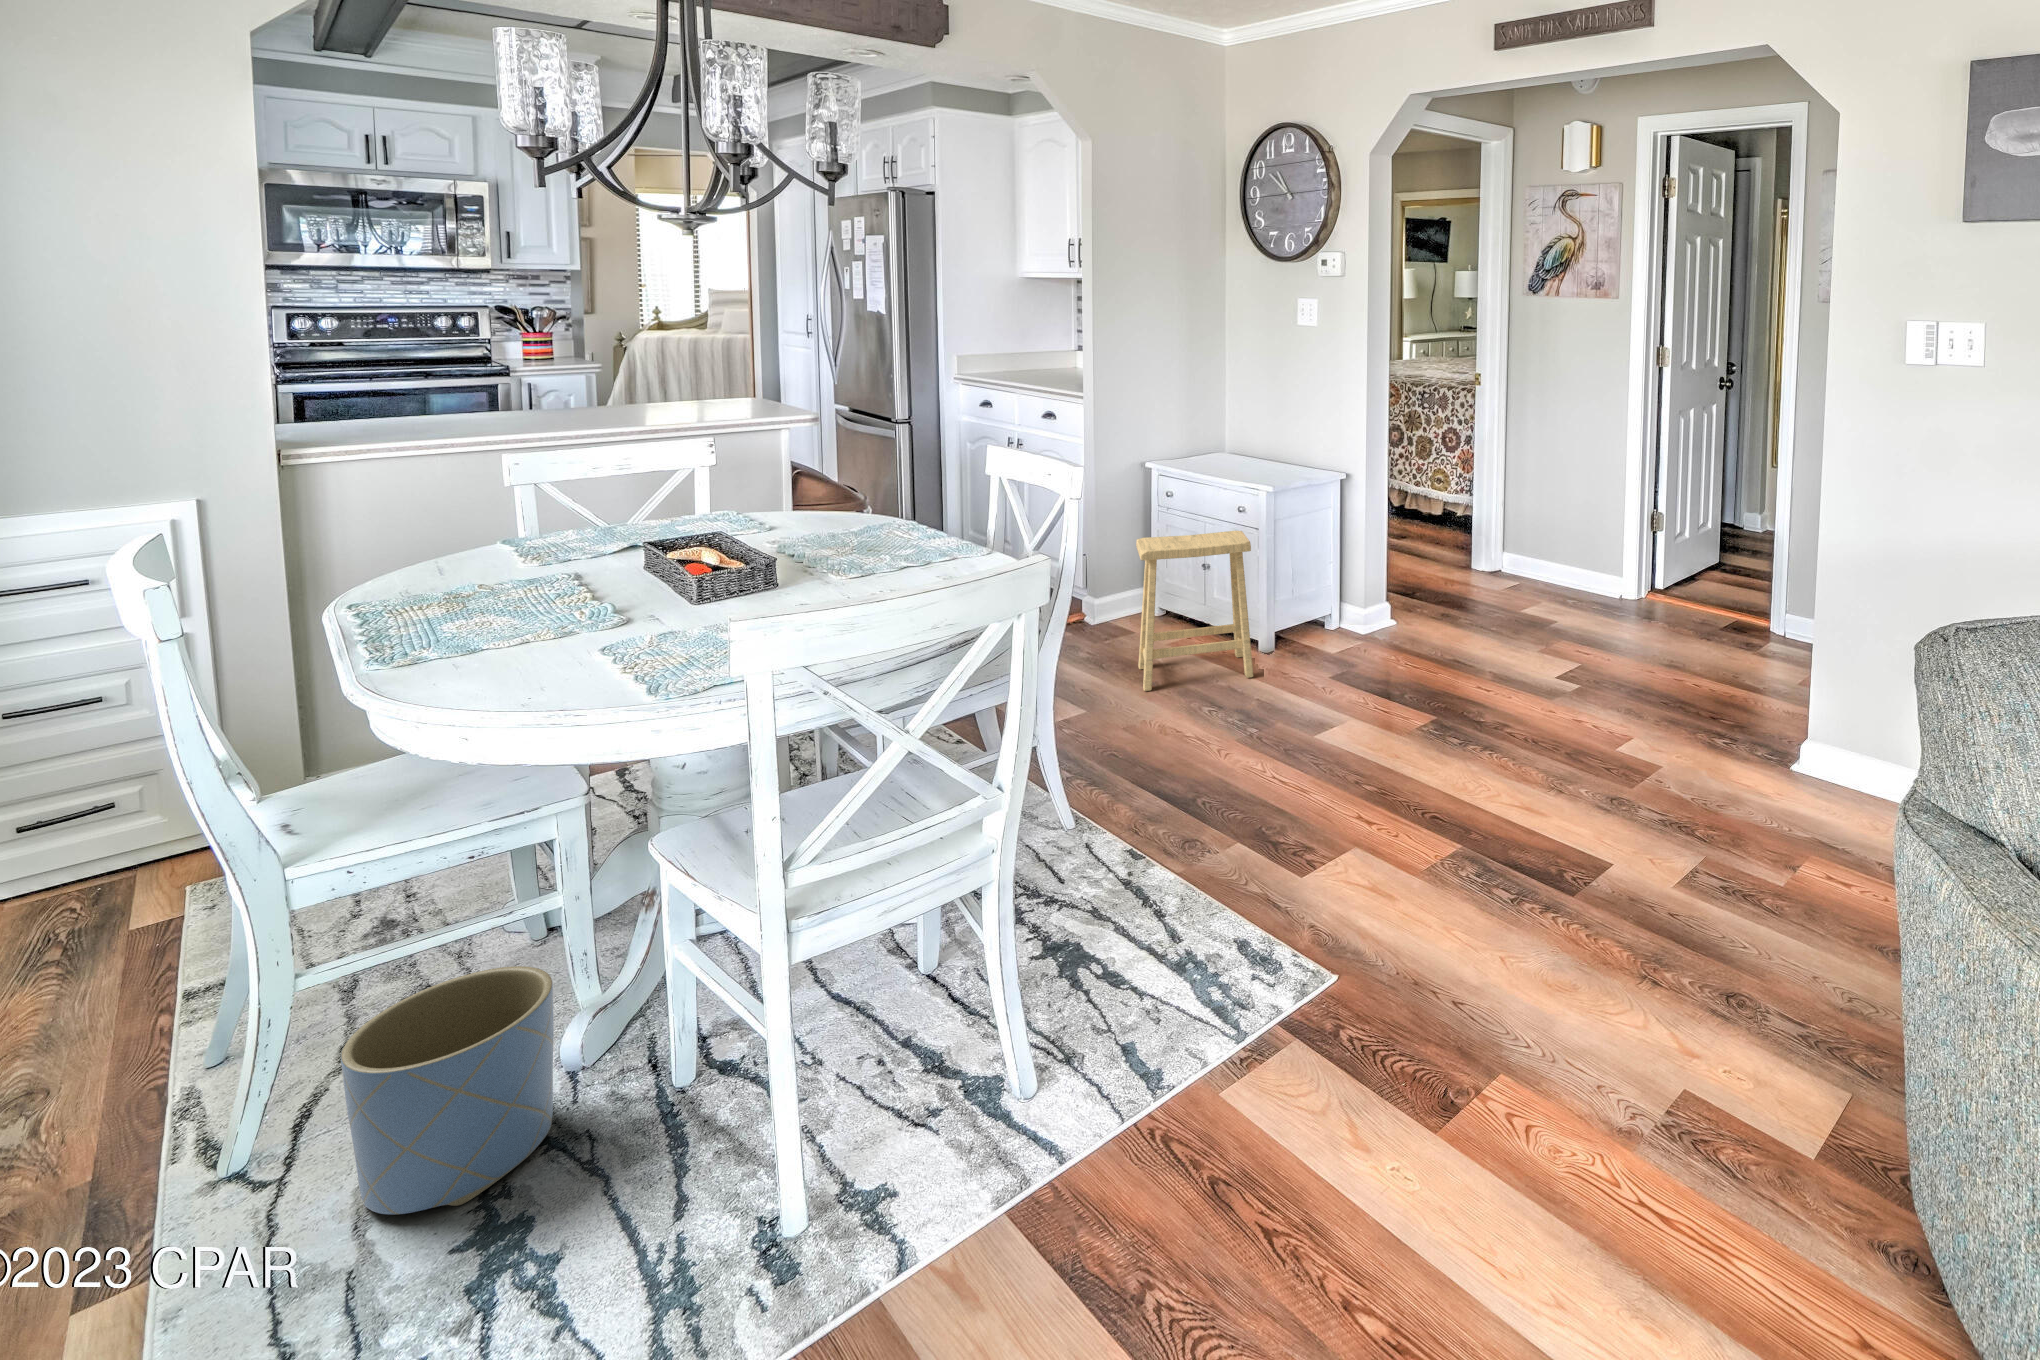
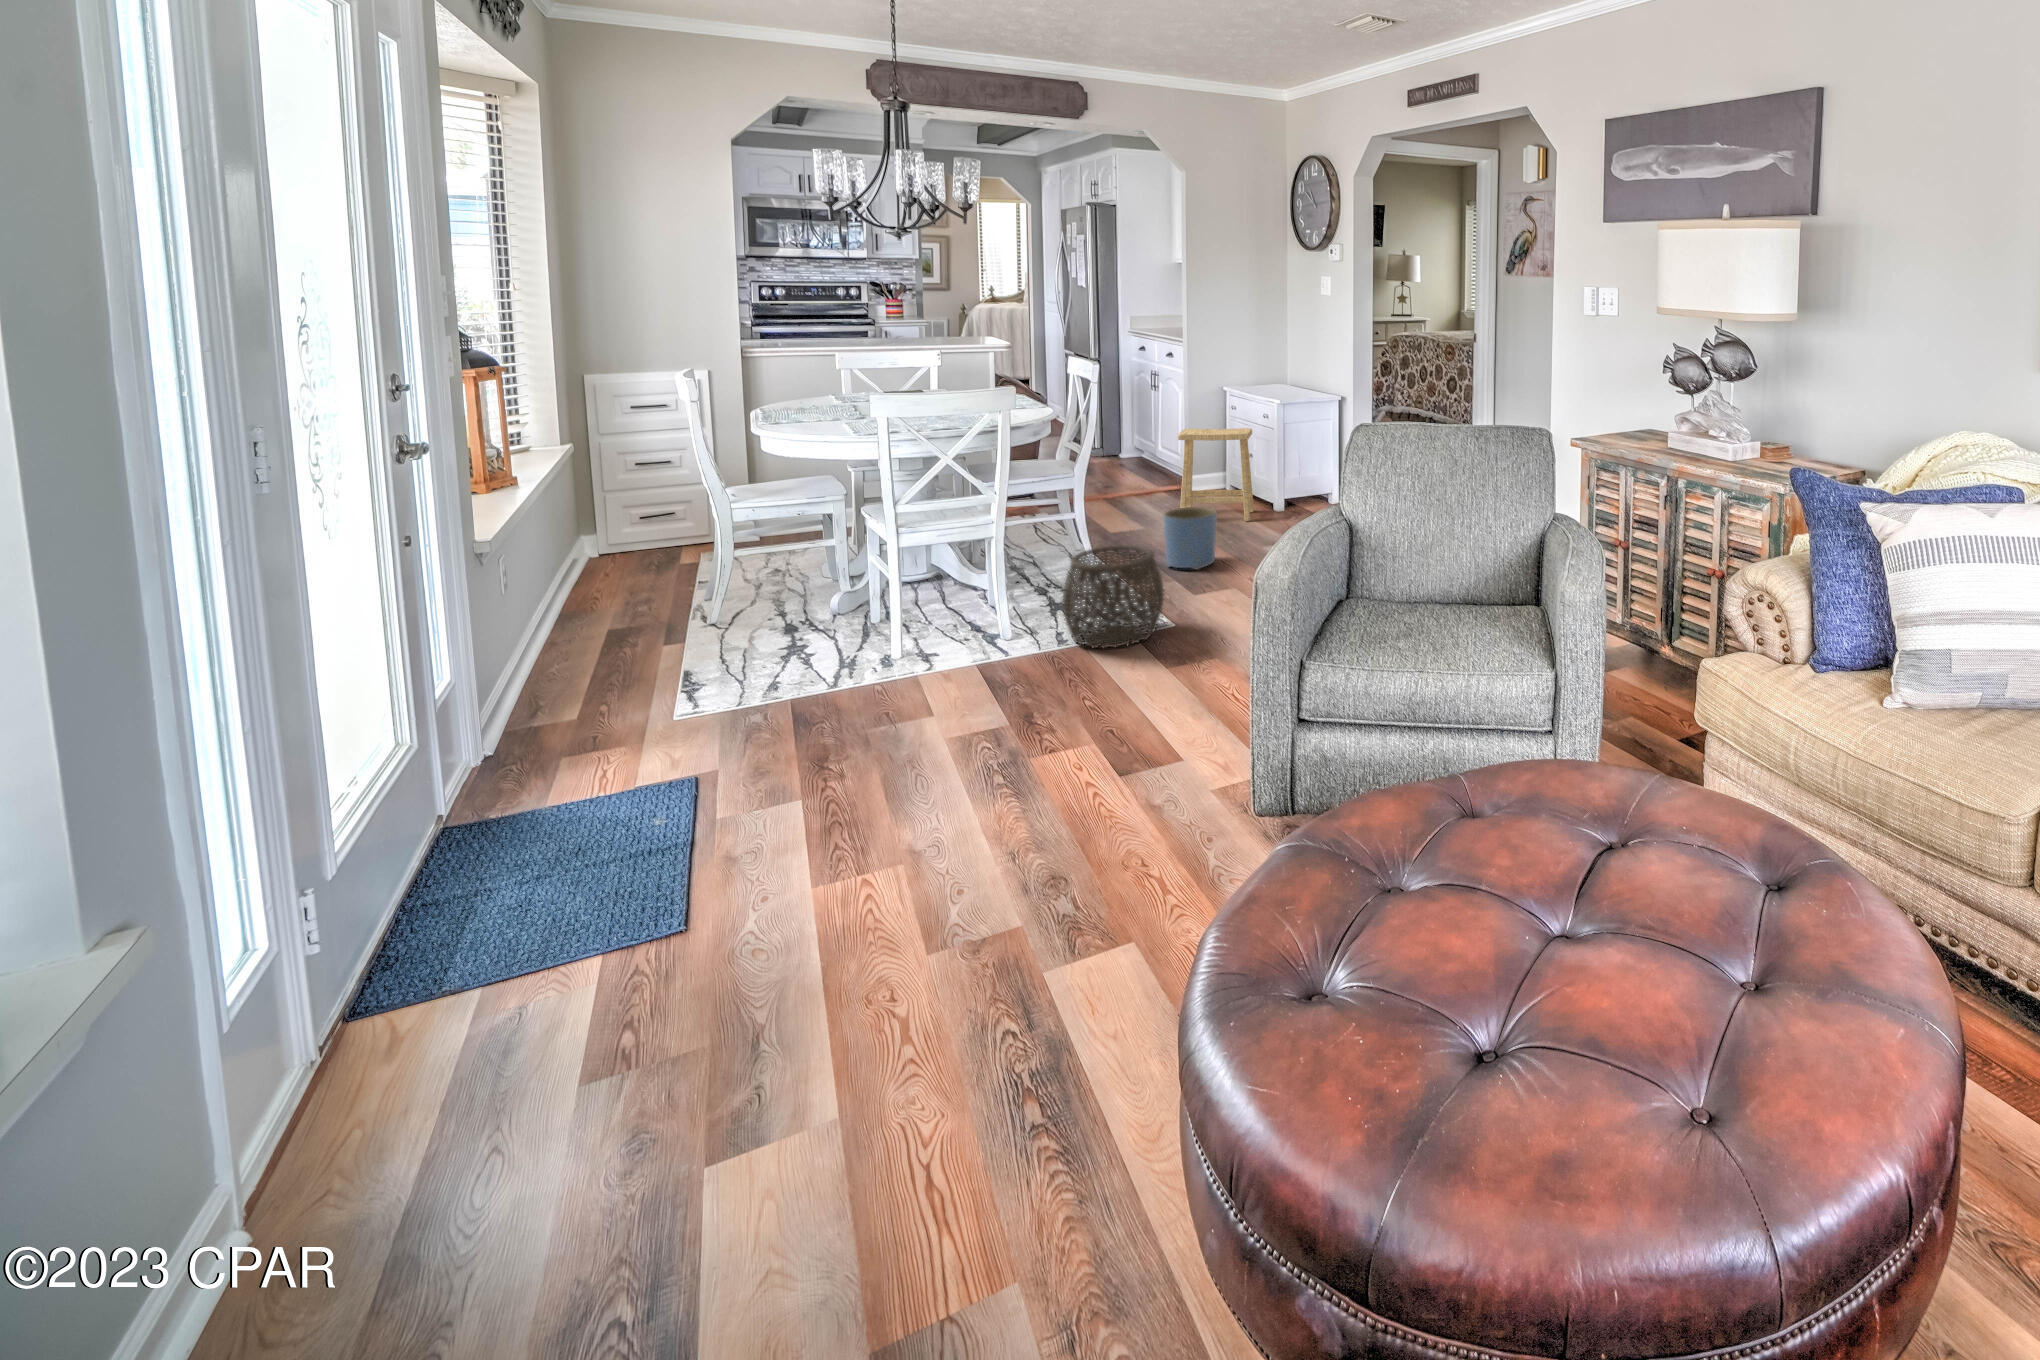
woven basket: none [1144,832,1343,1088] -> present [1062,545,1164,648]
planter: present [341,966,554,1215] -> present [1163,507,1216,570]

